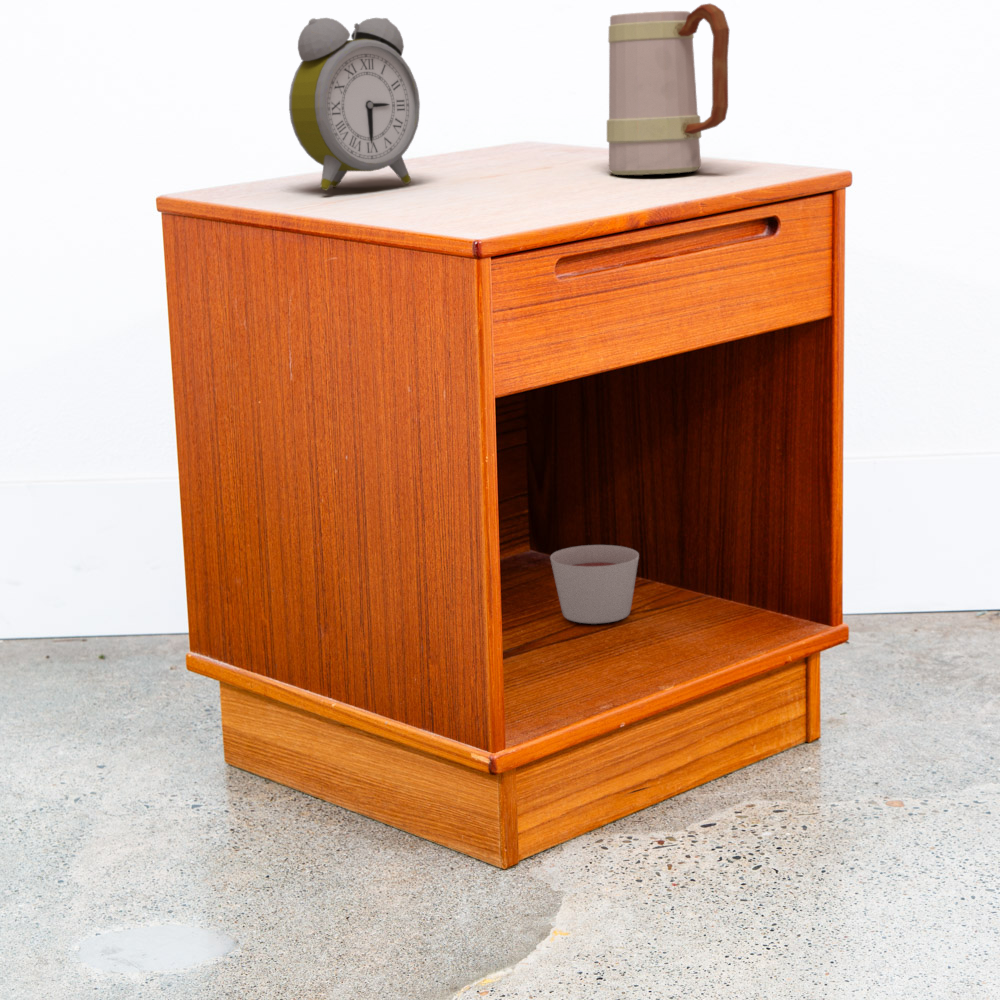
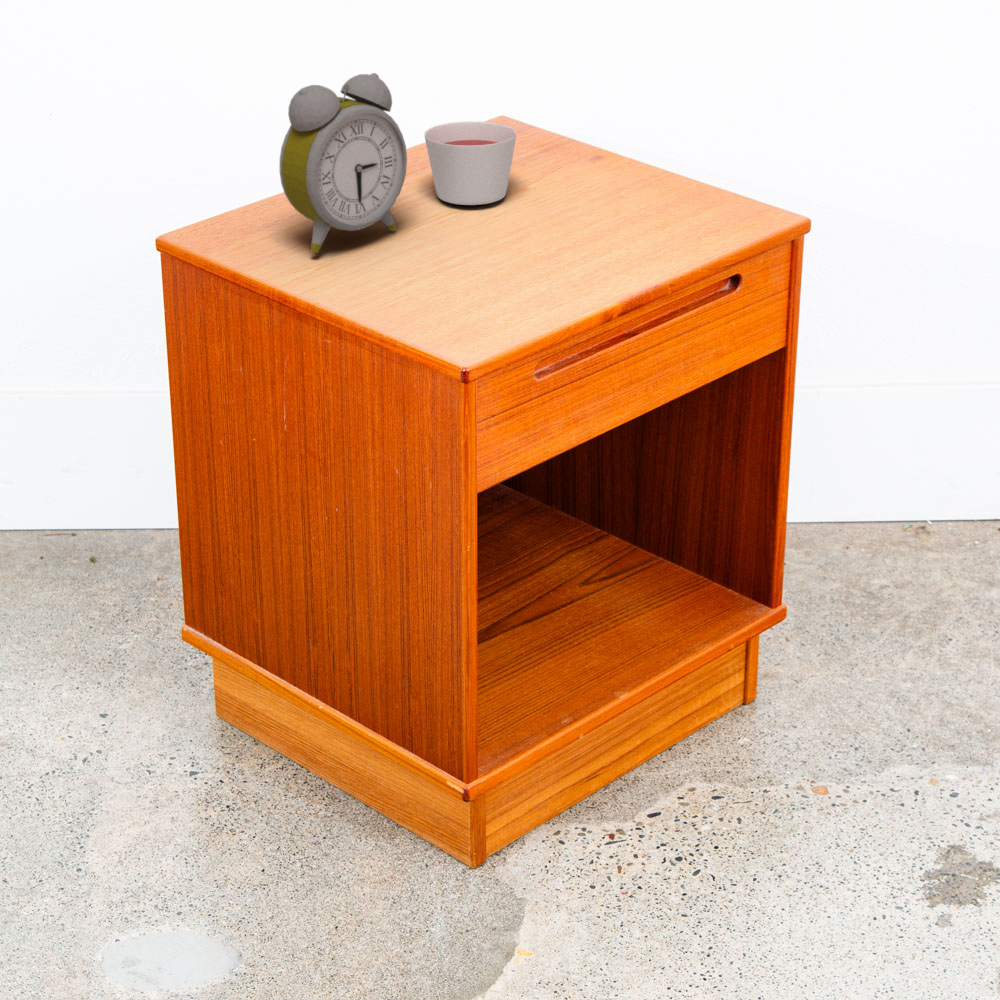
mug: present [607,4,729,175] -> none [588,57,714,228]
candle: present [550,545,639,624] -> present [424,121,516,205]

